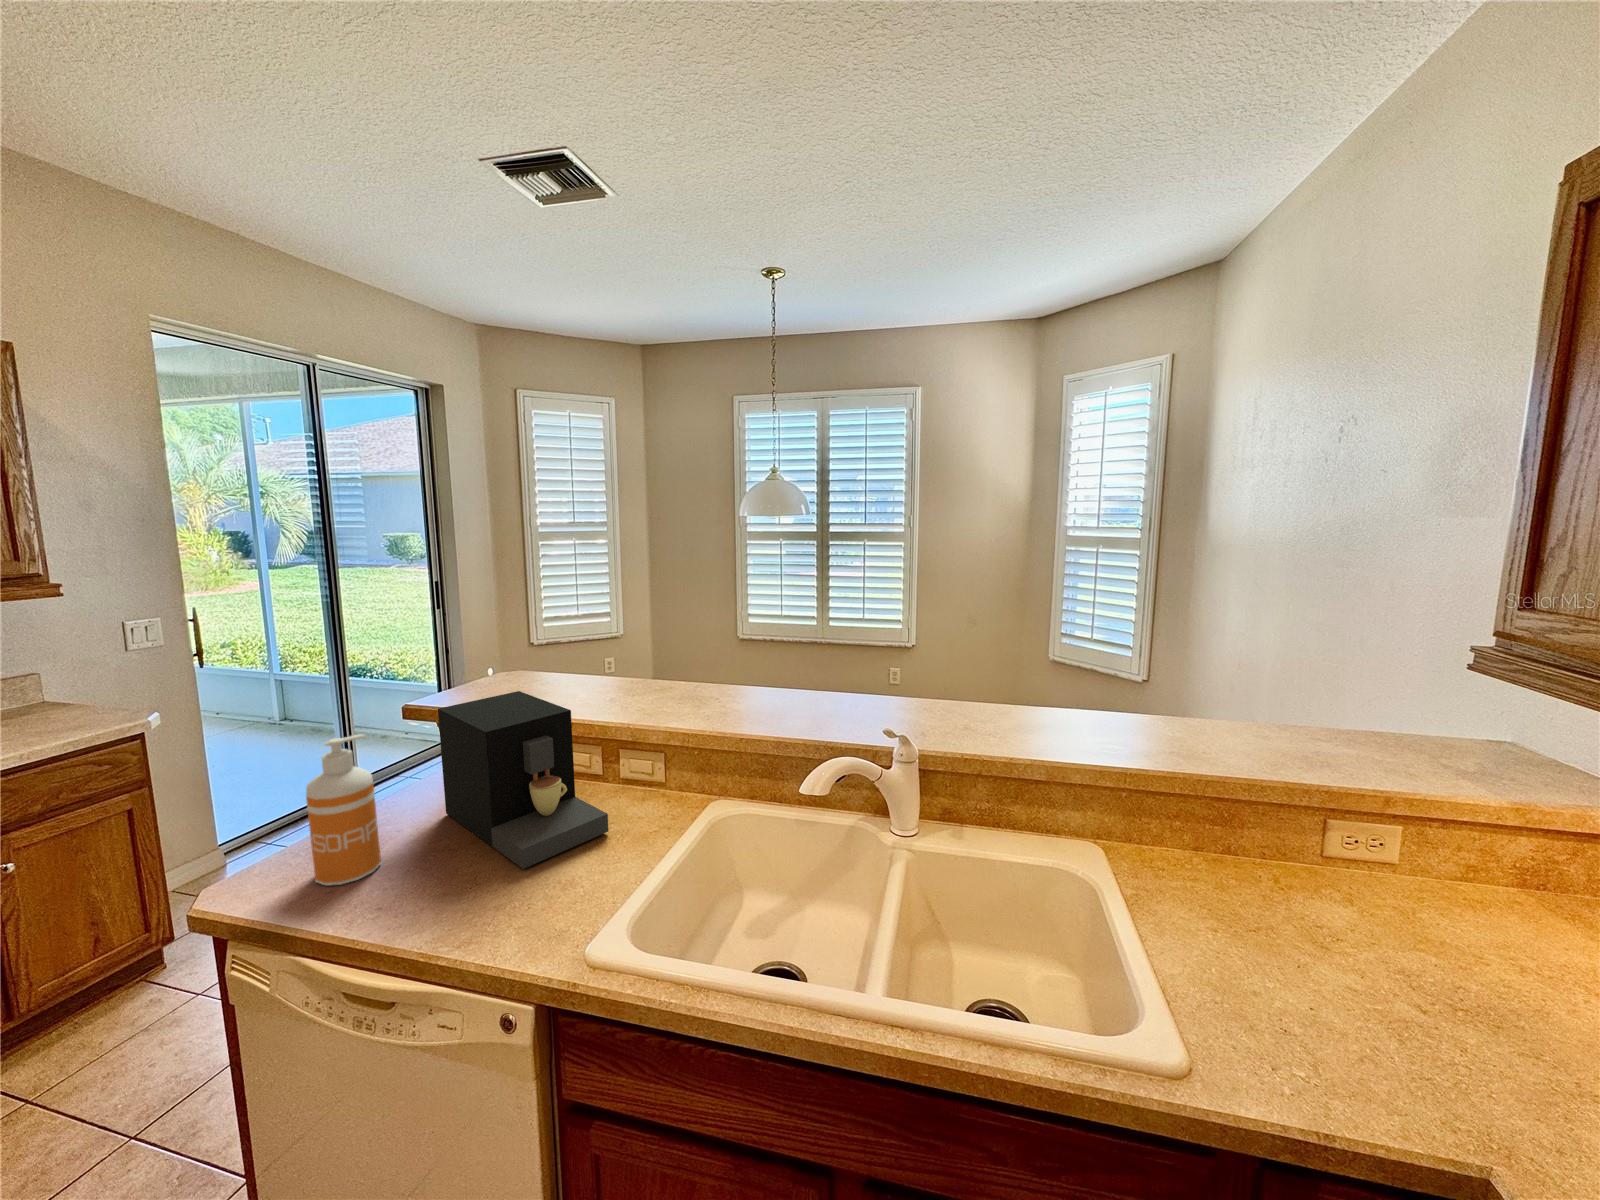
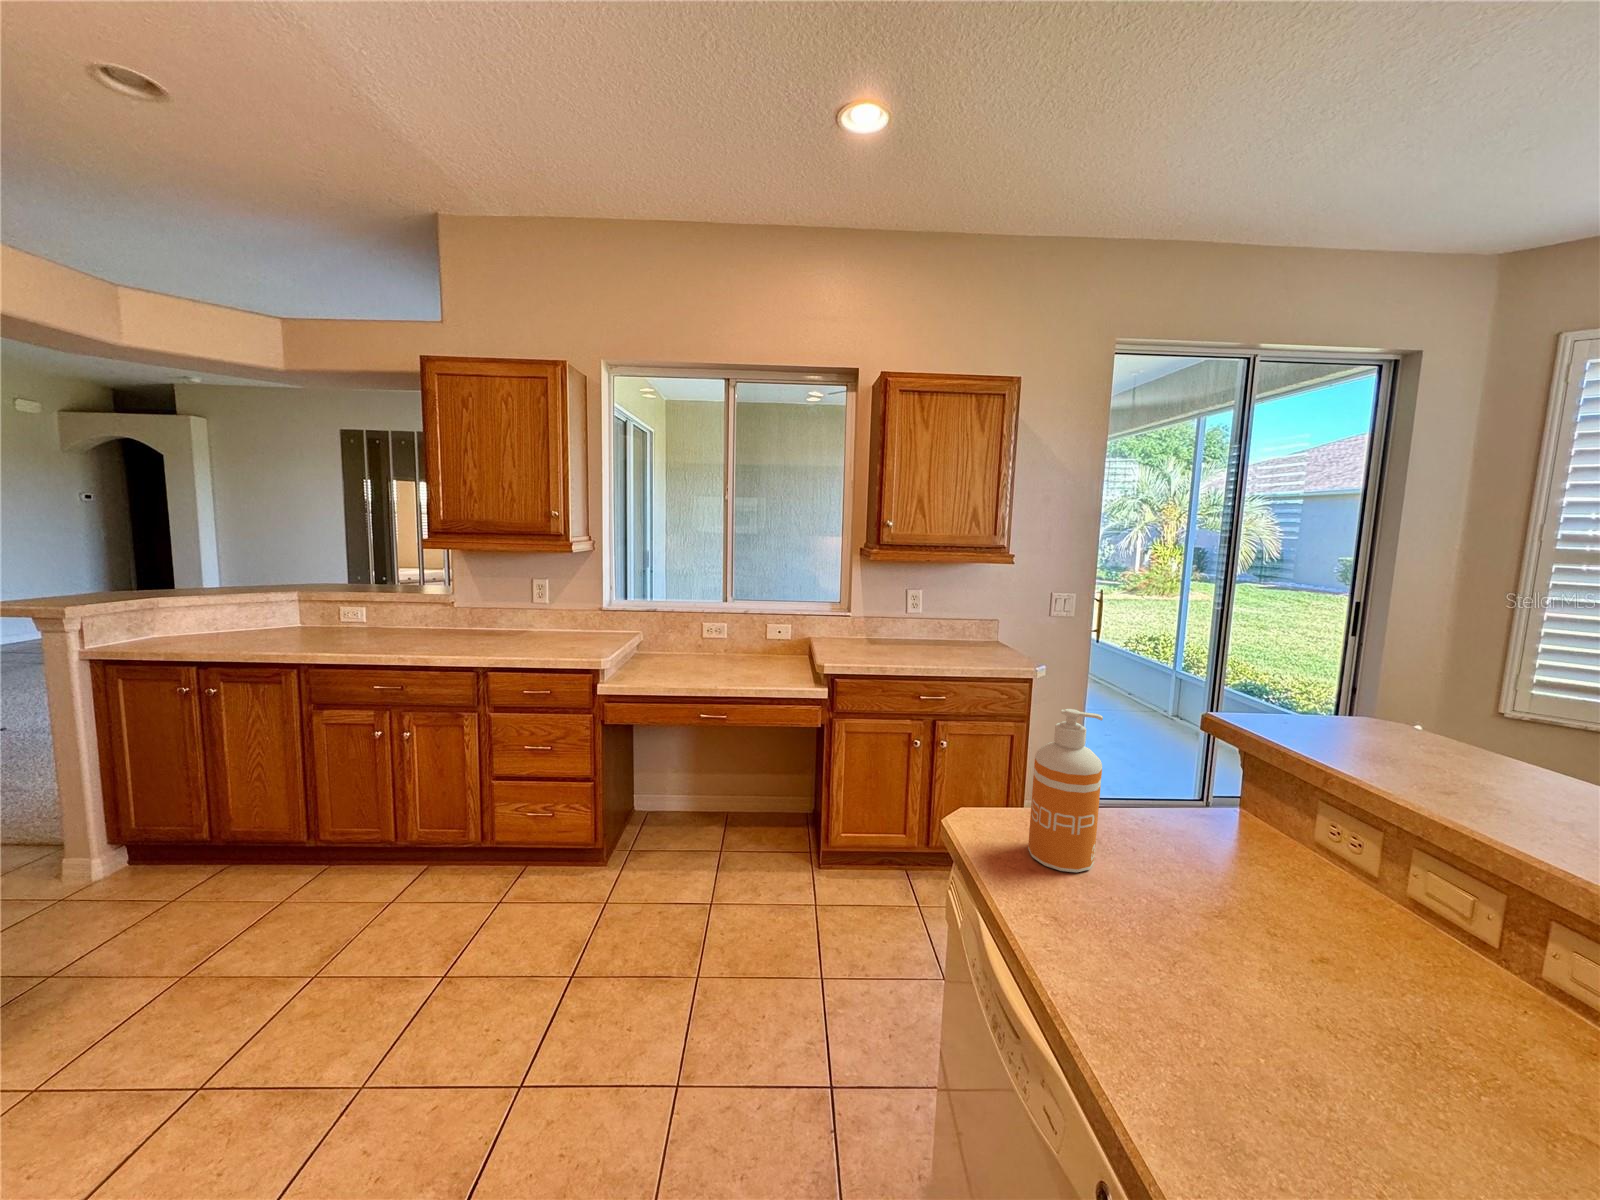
coffee maker: present [438,691,608,869] -> none [1195,721,1455,1056]

